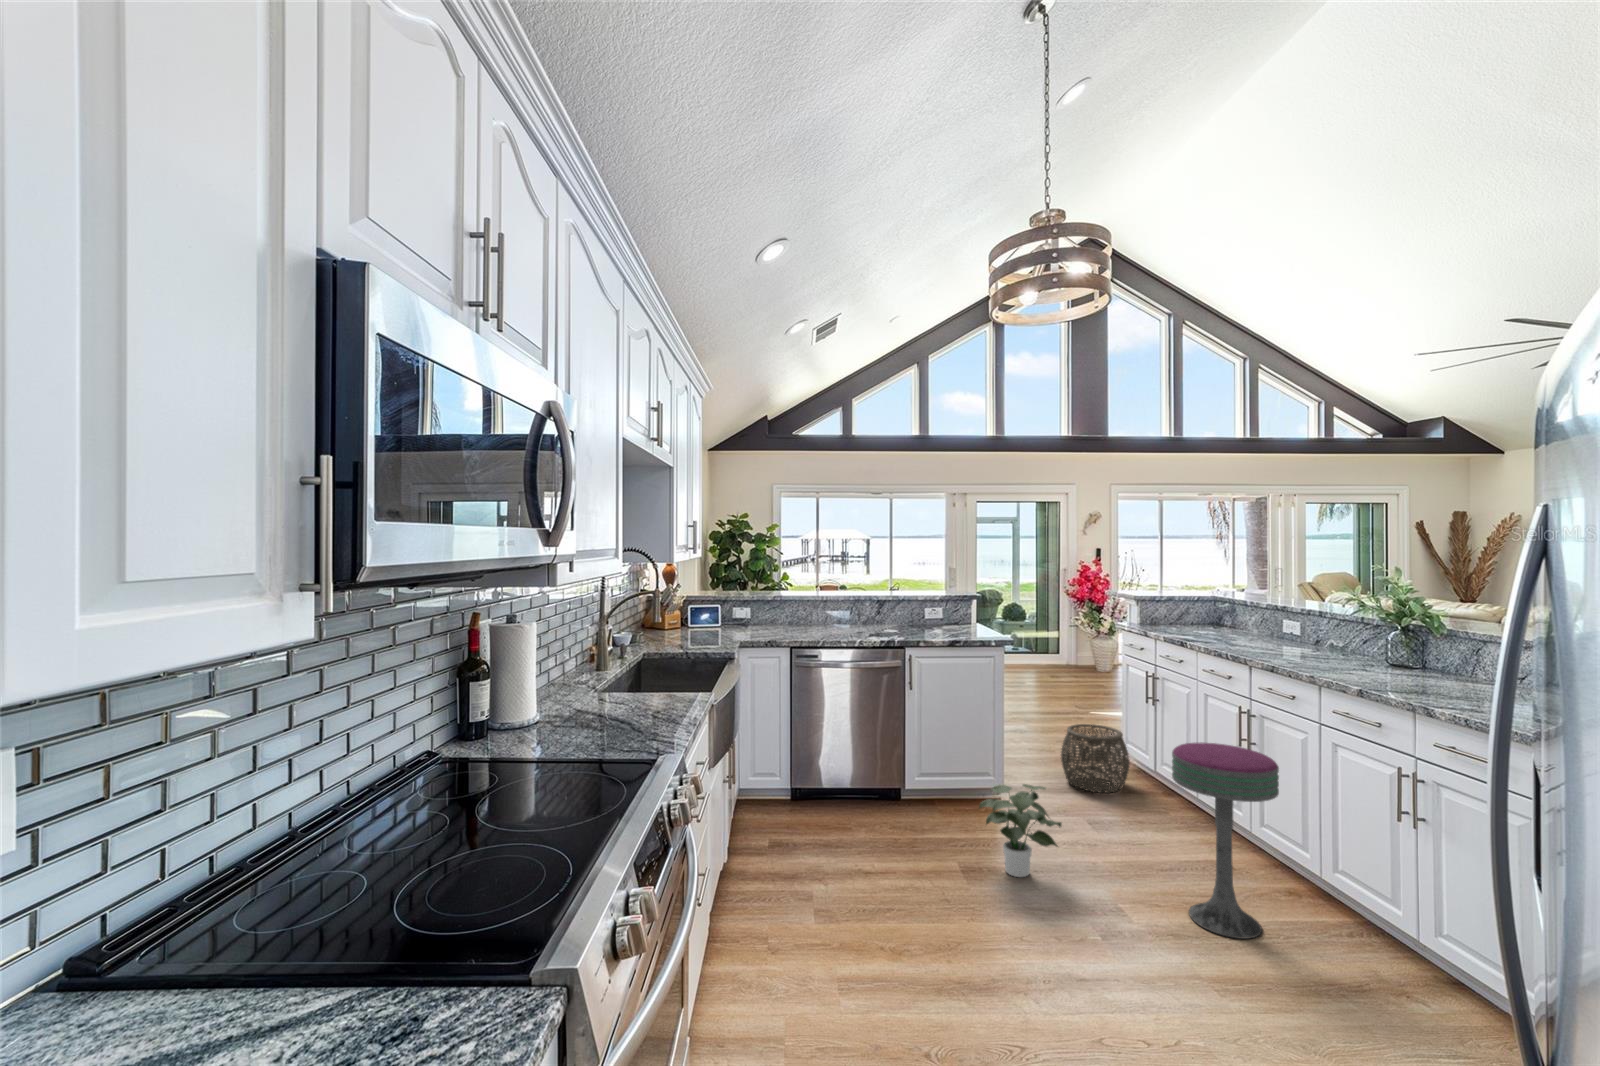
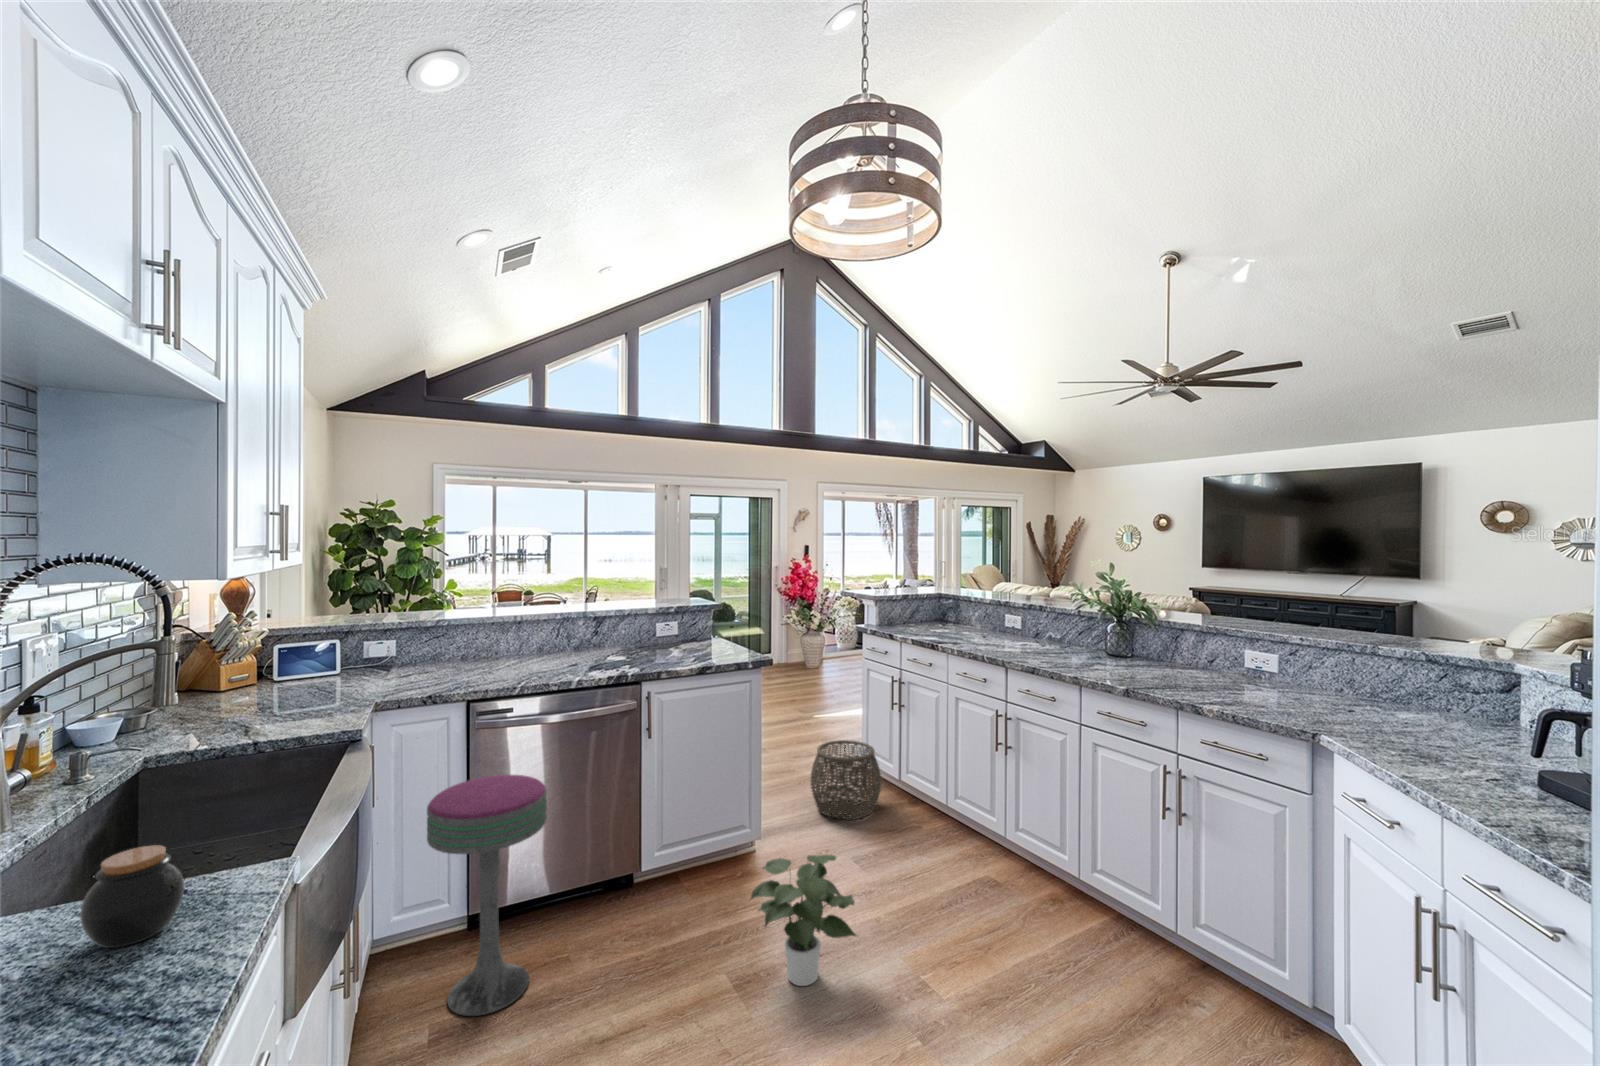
jar: none [653,668,683,704] -> present [80,845,184,948]
bar stool: present [1172,742,1279,939] -> present [427,775,547,1016]

